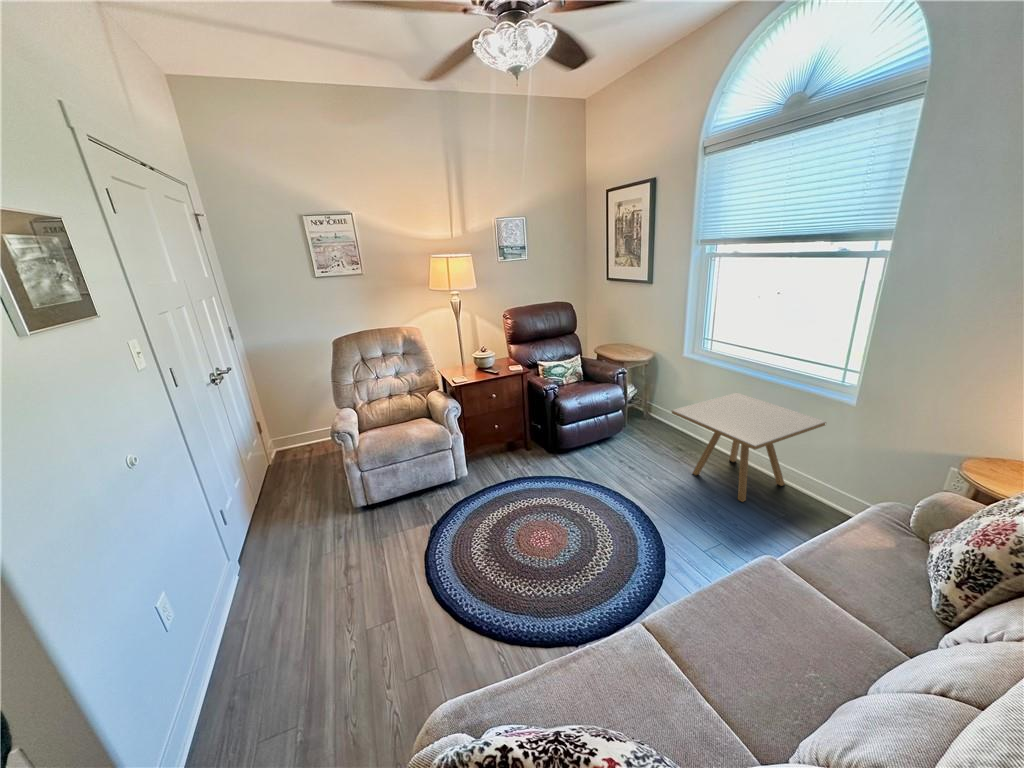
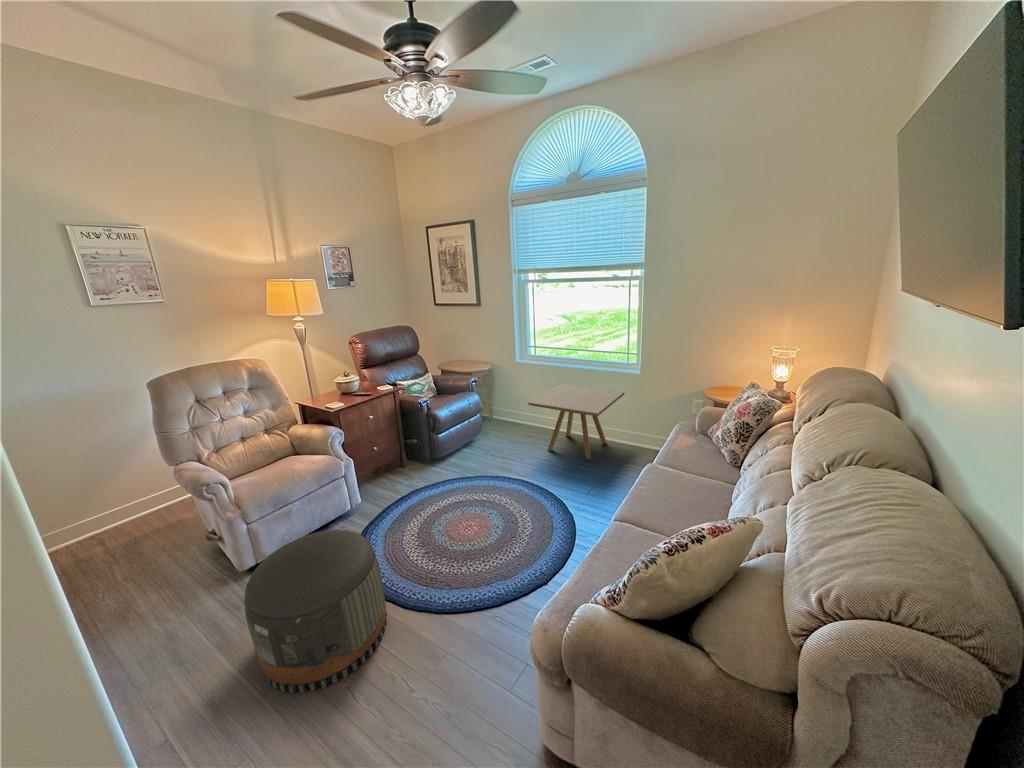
pouf: none [312,497,432,634] -> present [244,530,387,693]

